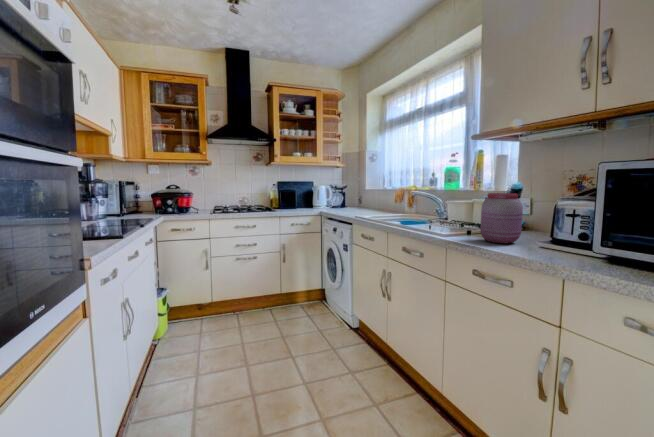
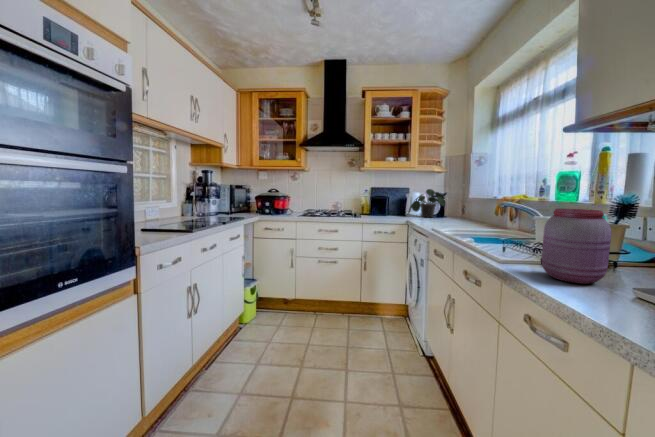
potted plant: none [317,183,349,209] -> present [408,189,445,218]

